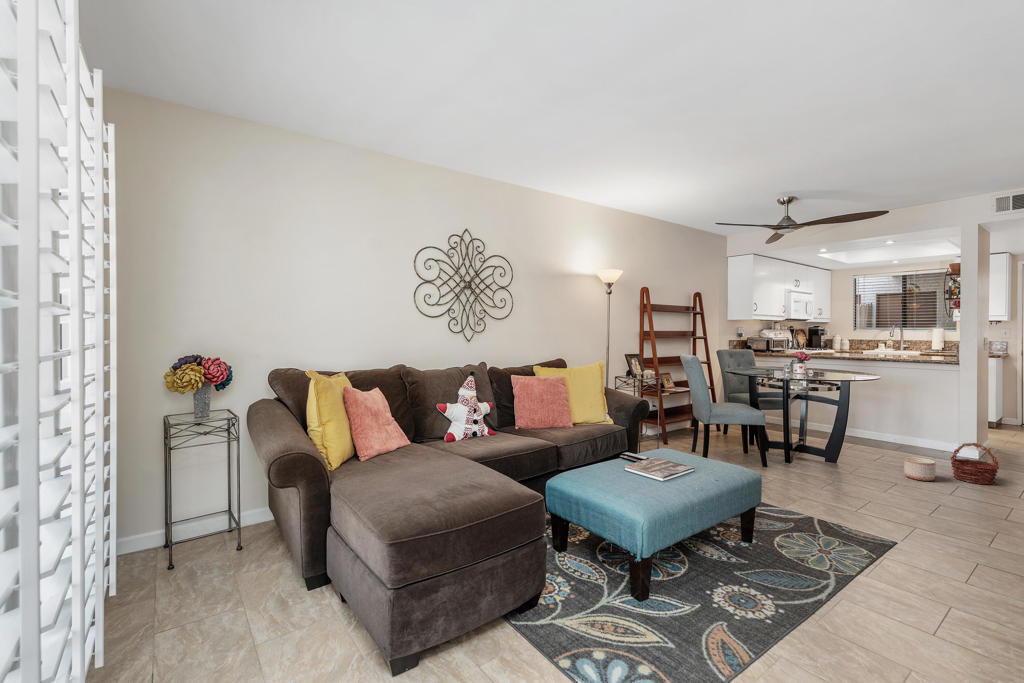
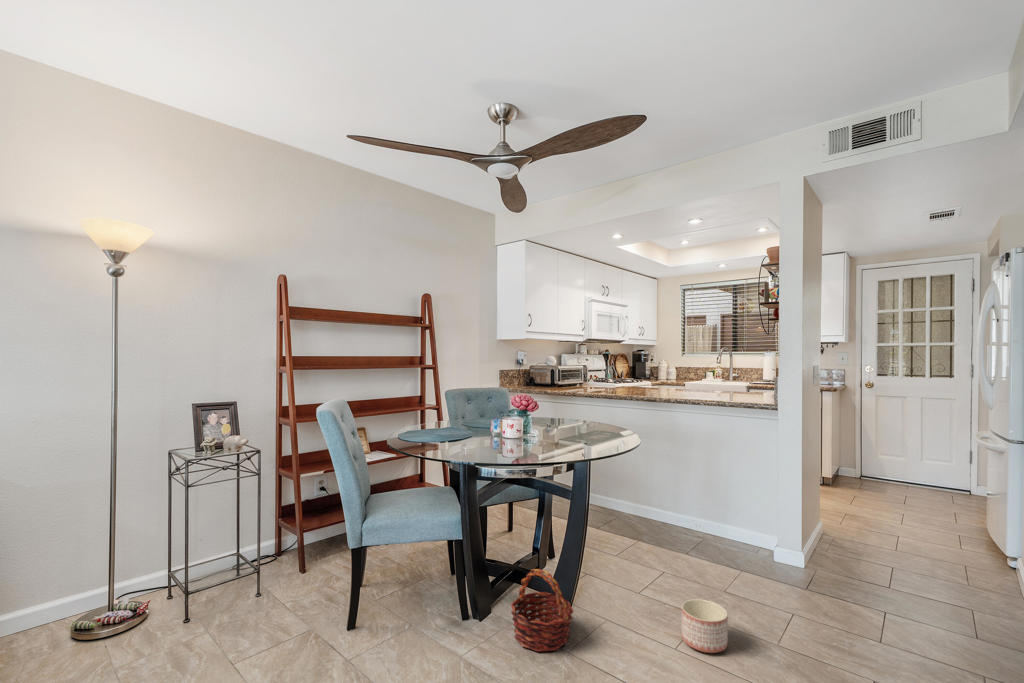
basket: present [951,443,999,484] -> present [511,569,573,651]

